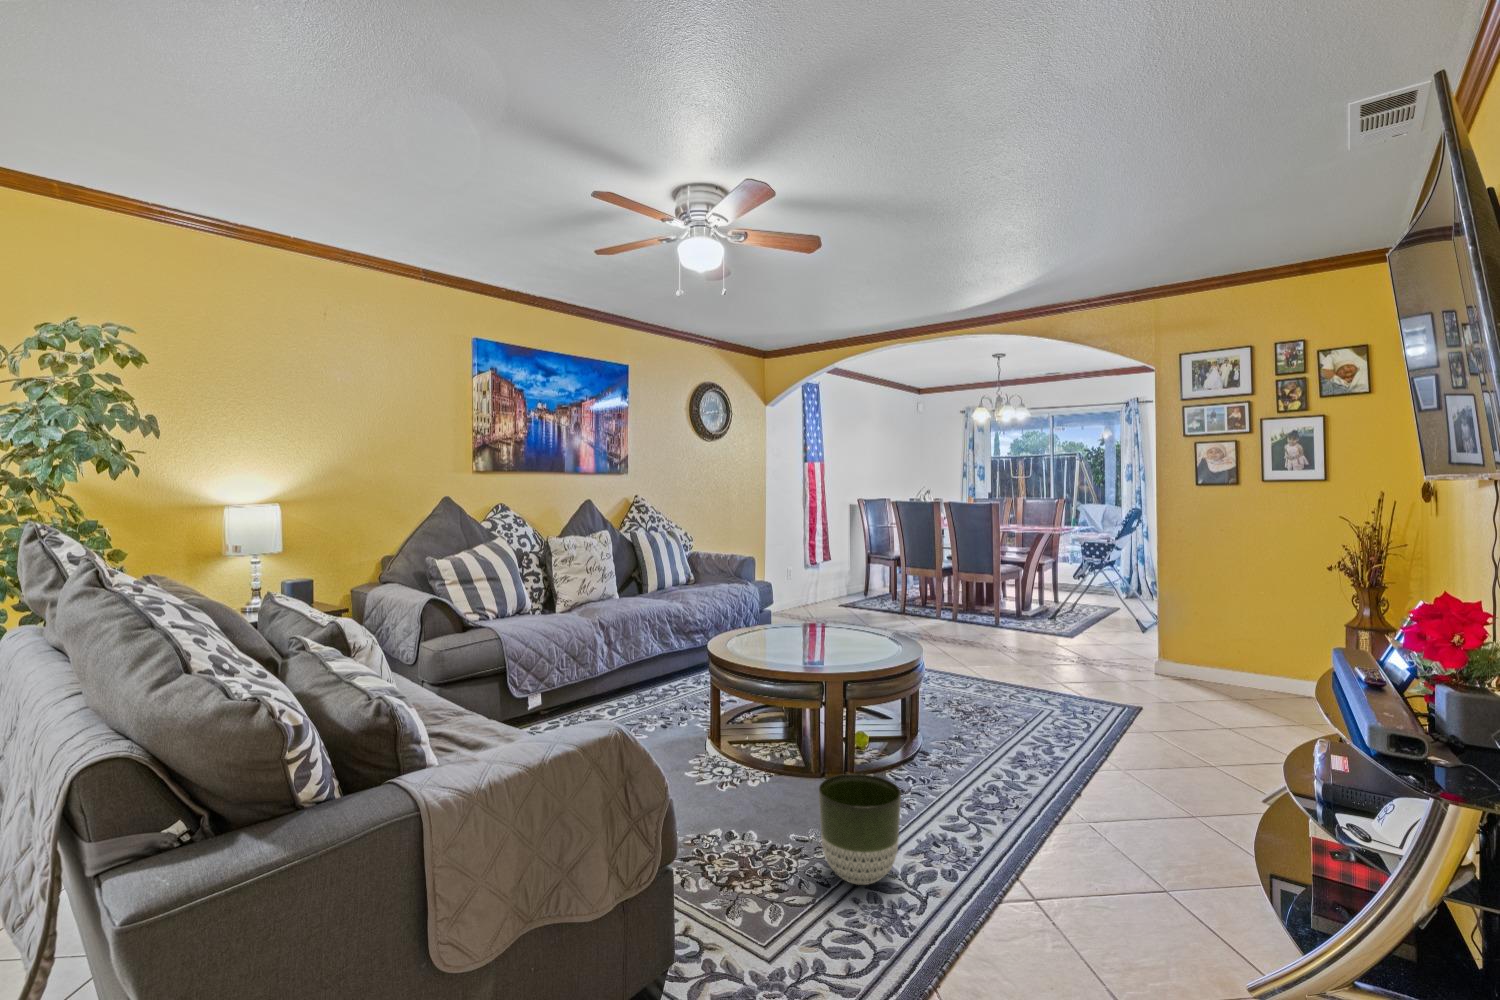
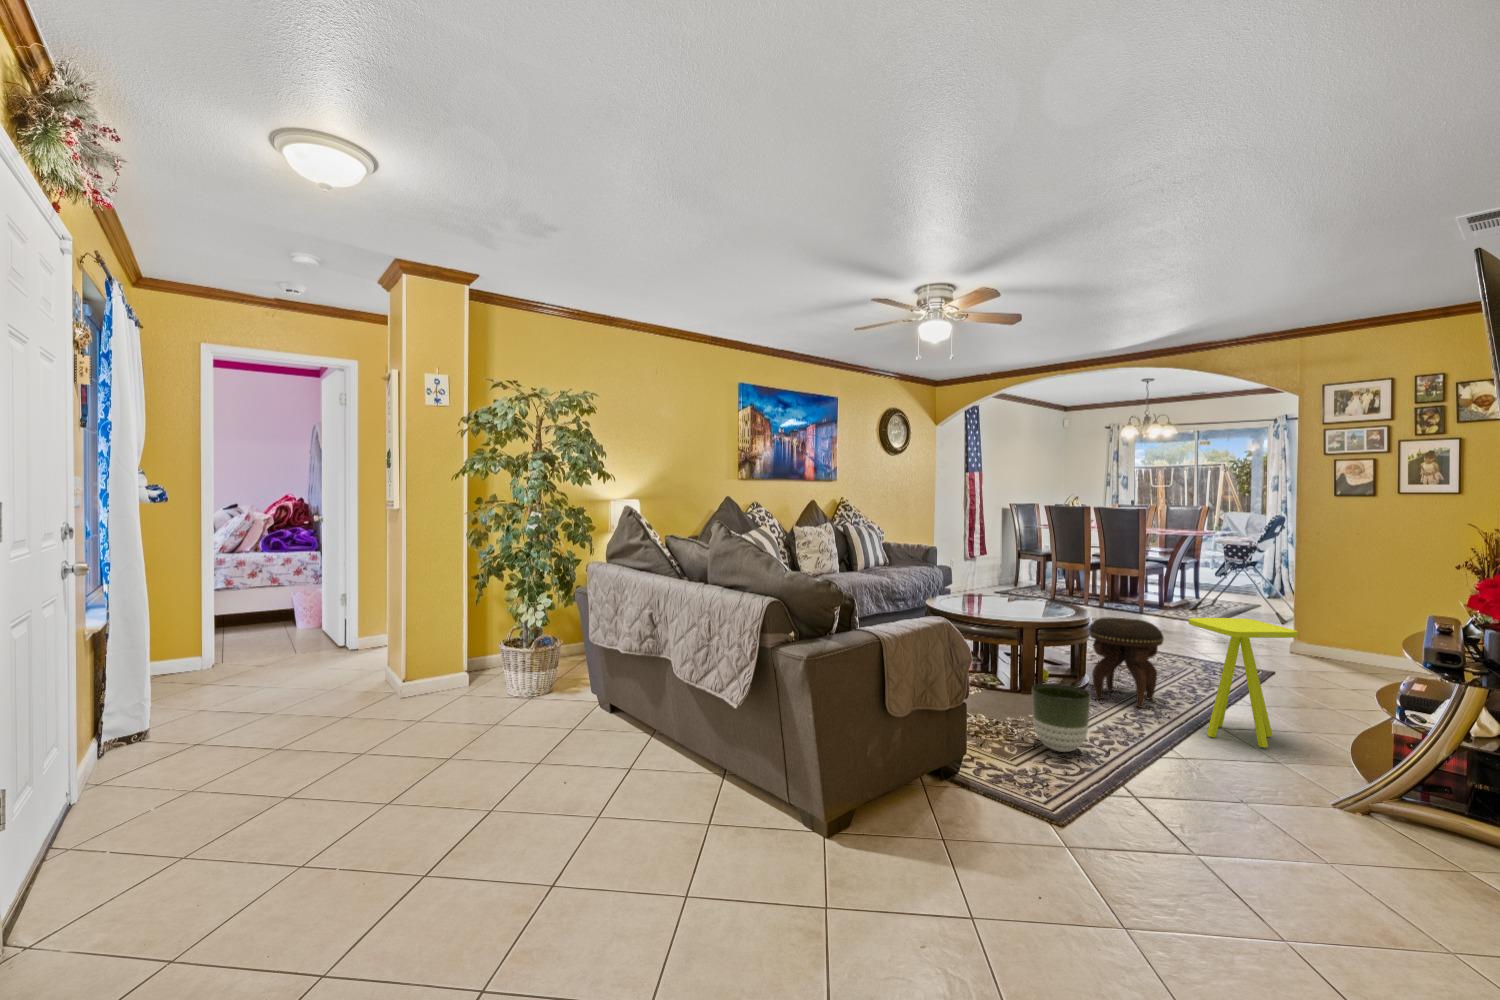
footstool: none [916,655,1008,781] -> present [1089,618,1164,708]
side table: none [1036,655,1172,840] -> present [1188,618,1298,747]

